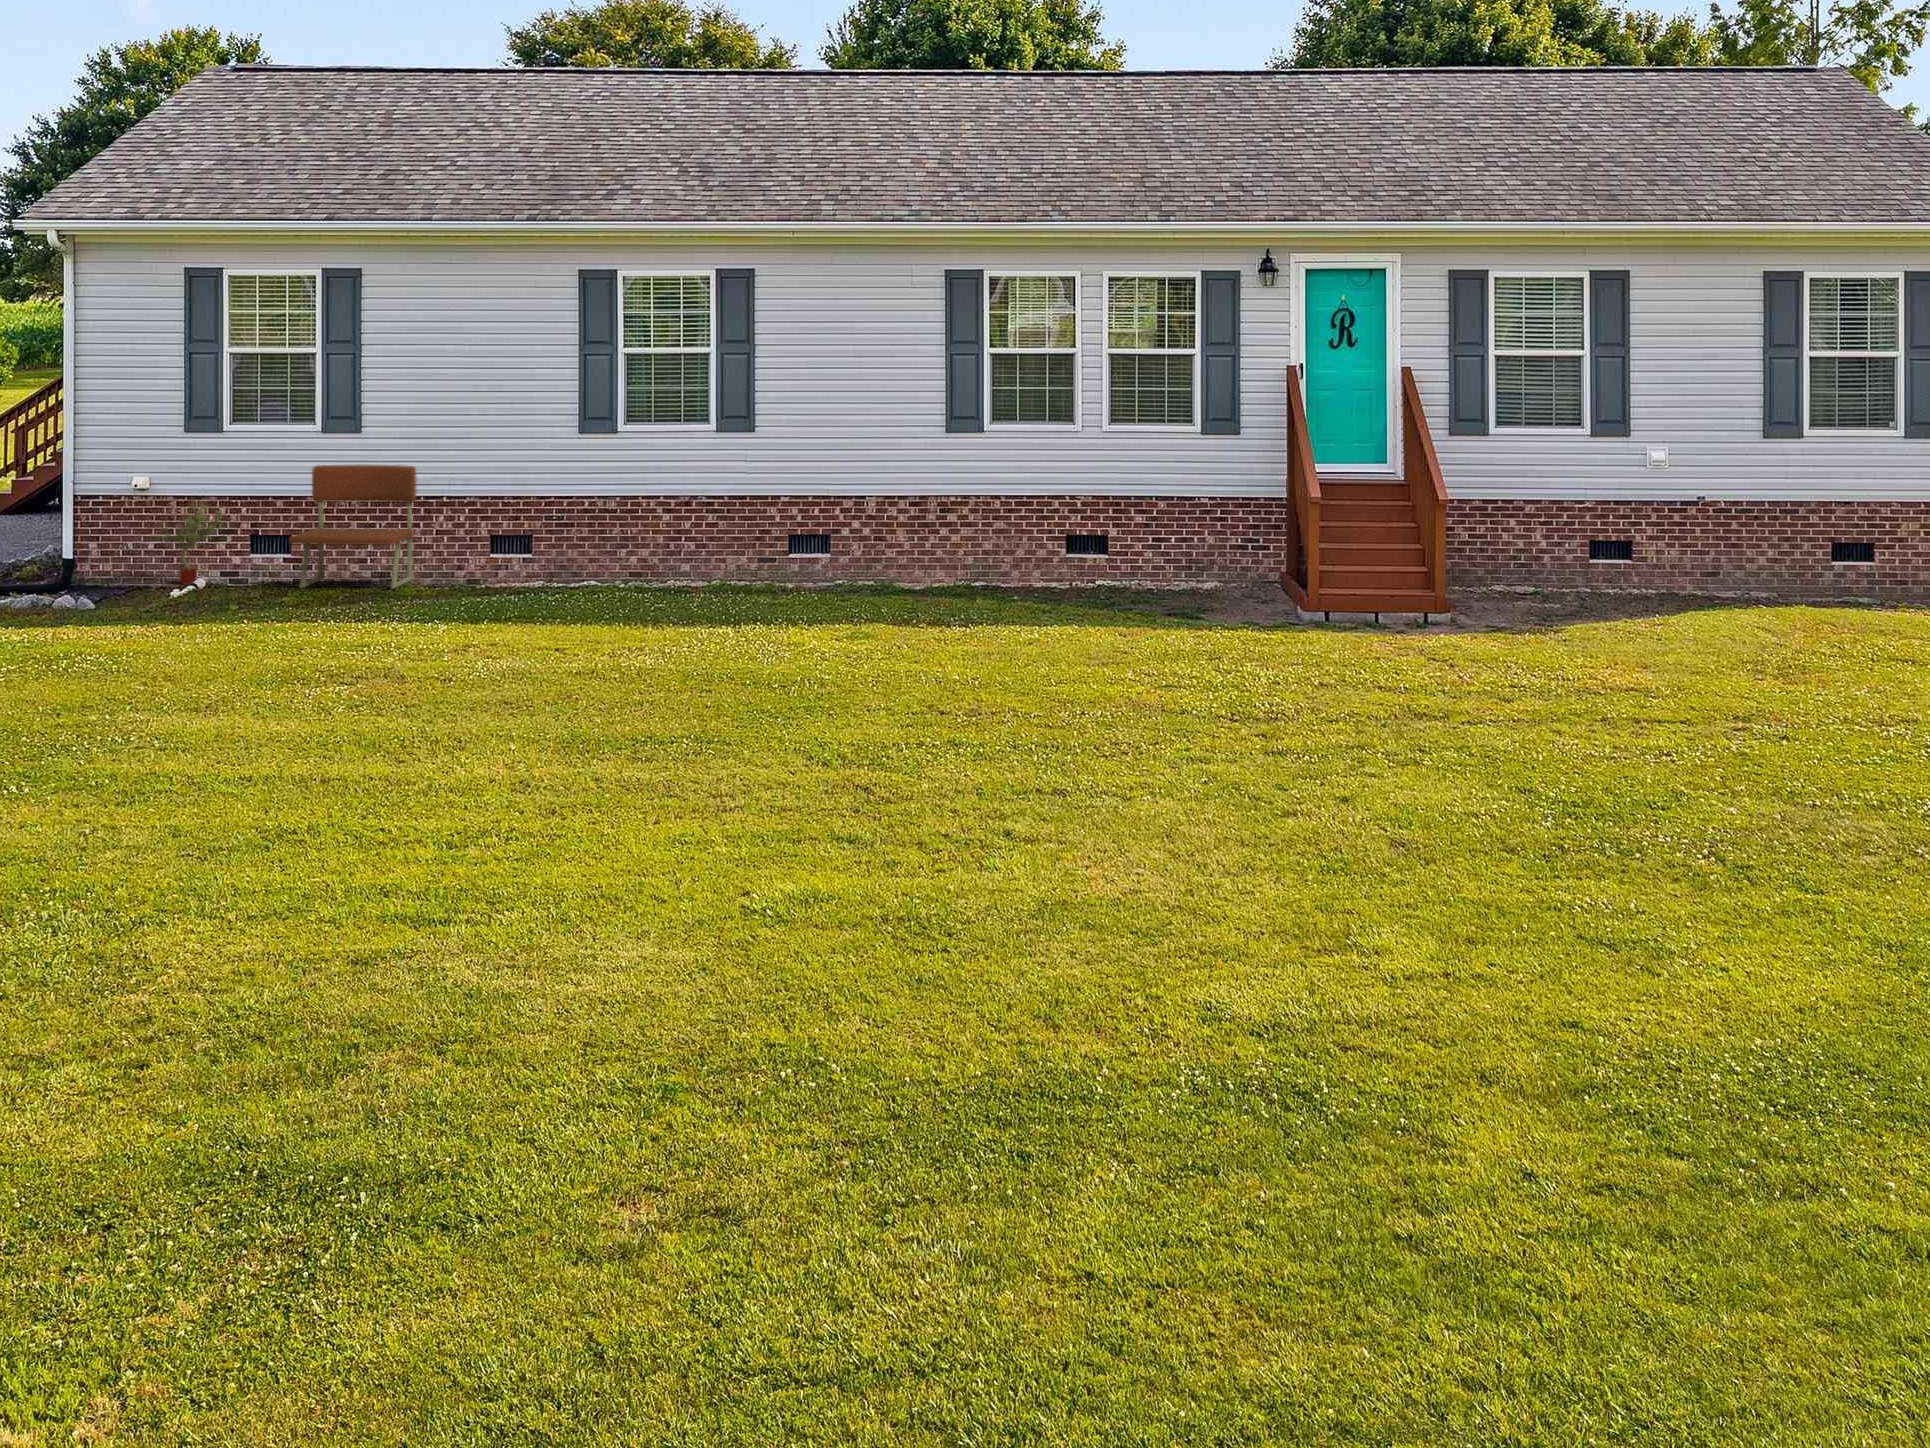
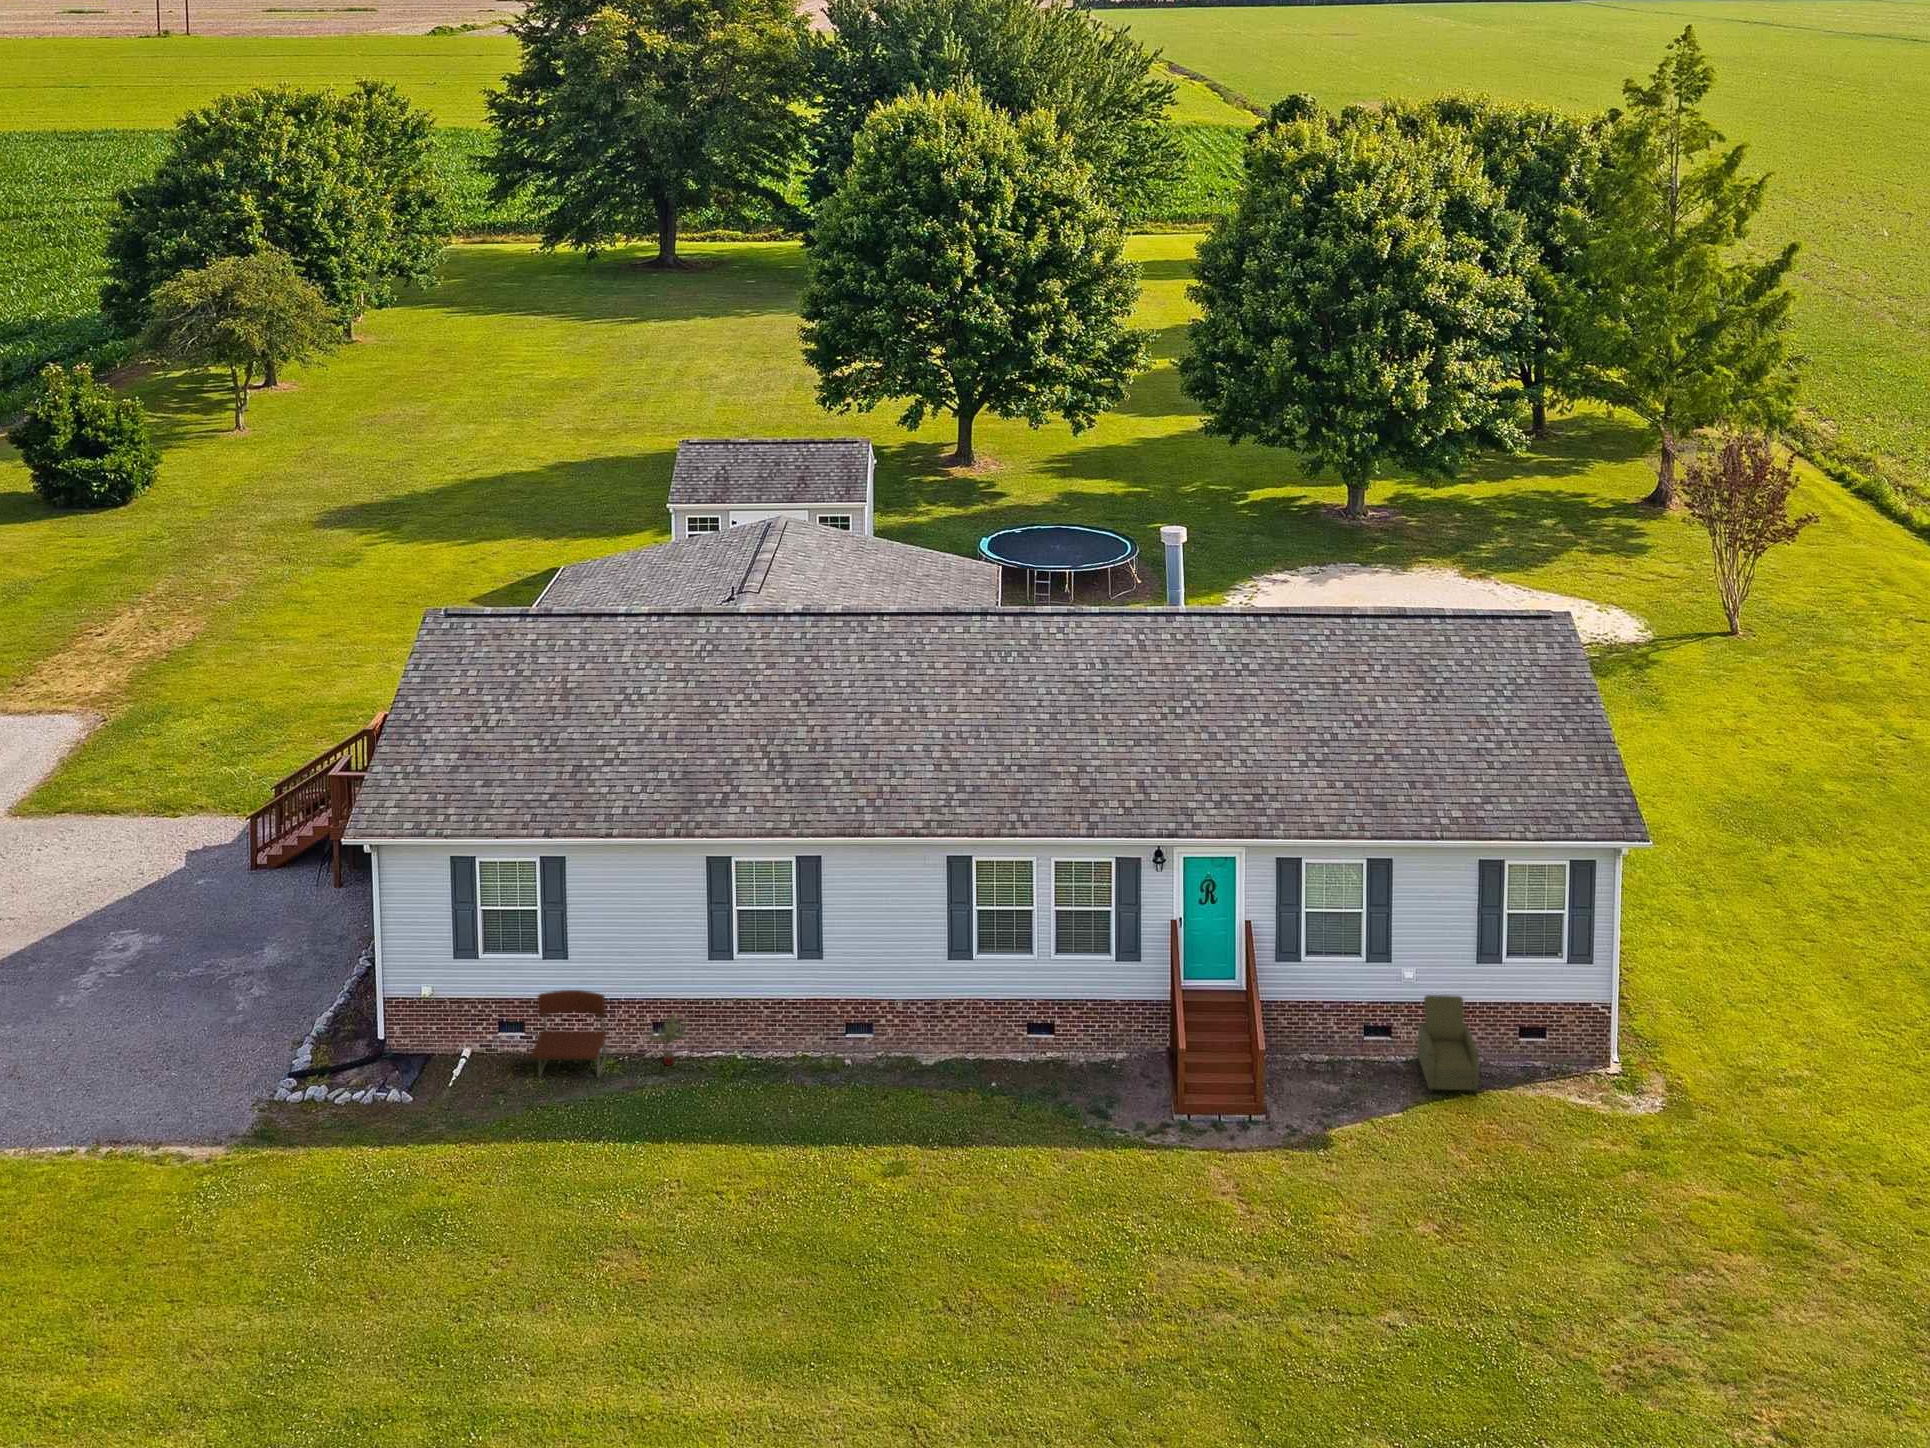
chair: none [1677,476,1789,604] -> present [1417,995,1479,1095]
potted tree: present [155,499,222,585] -> present [647,1014,687,1066]

